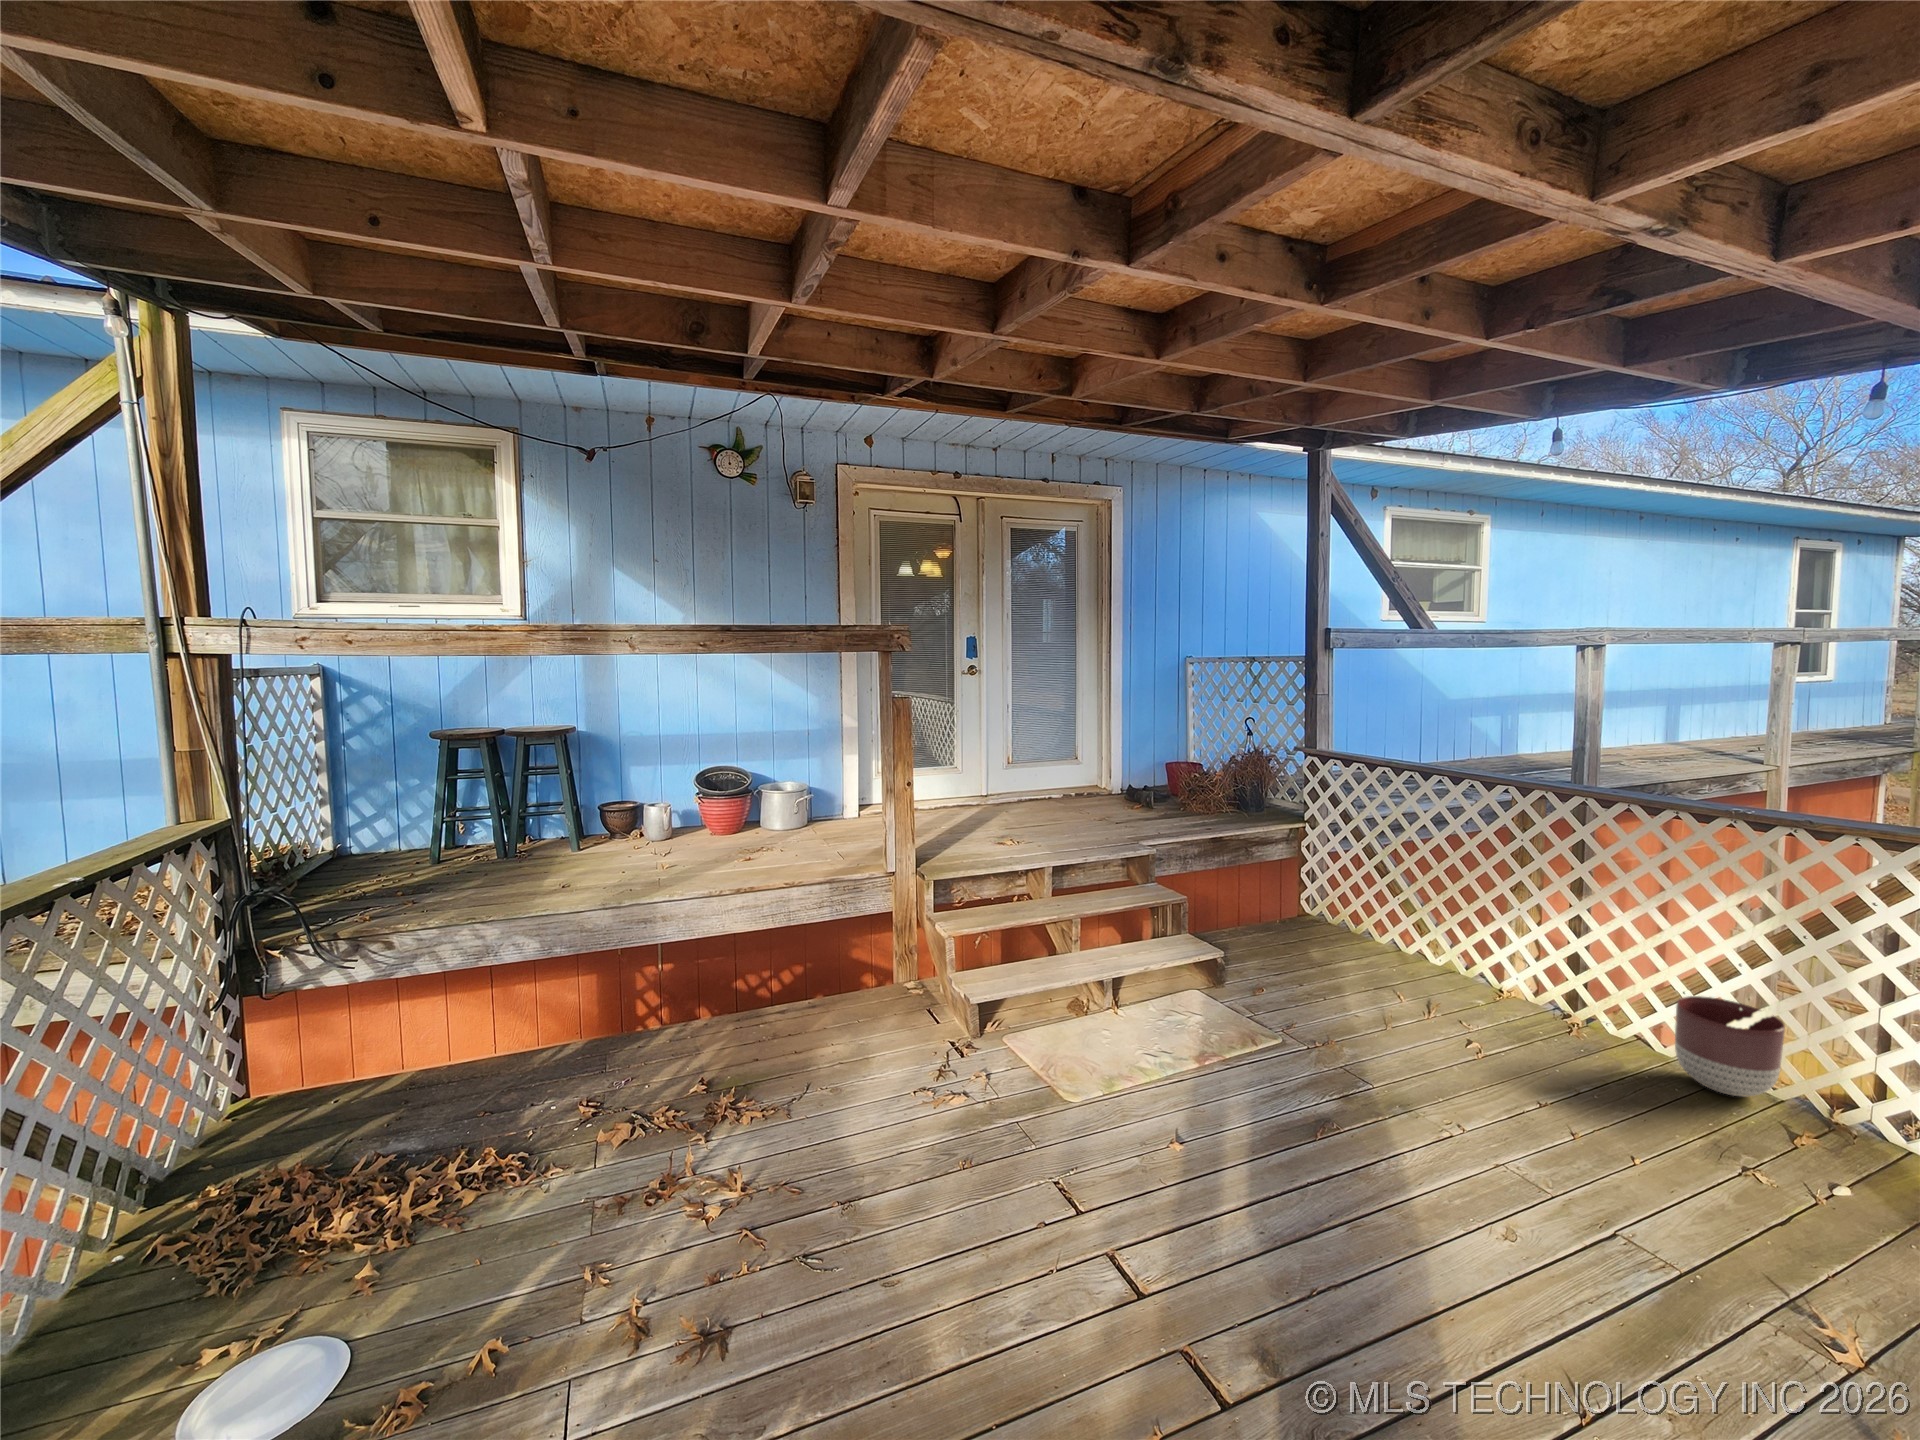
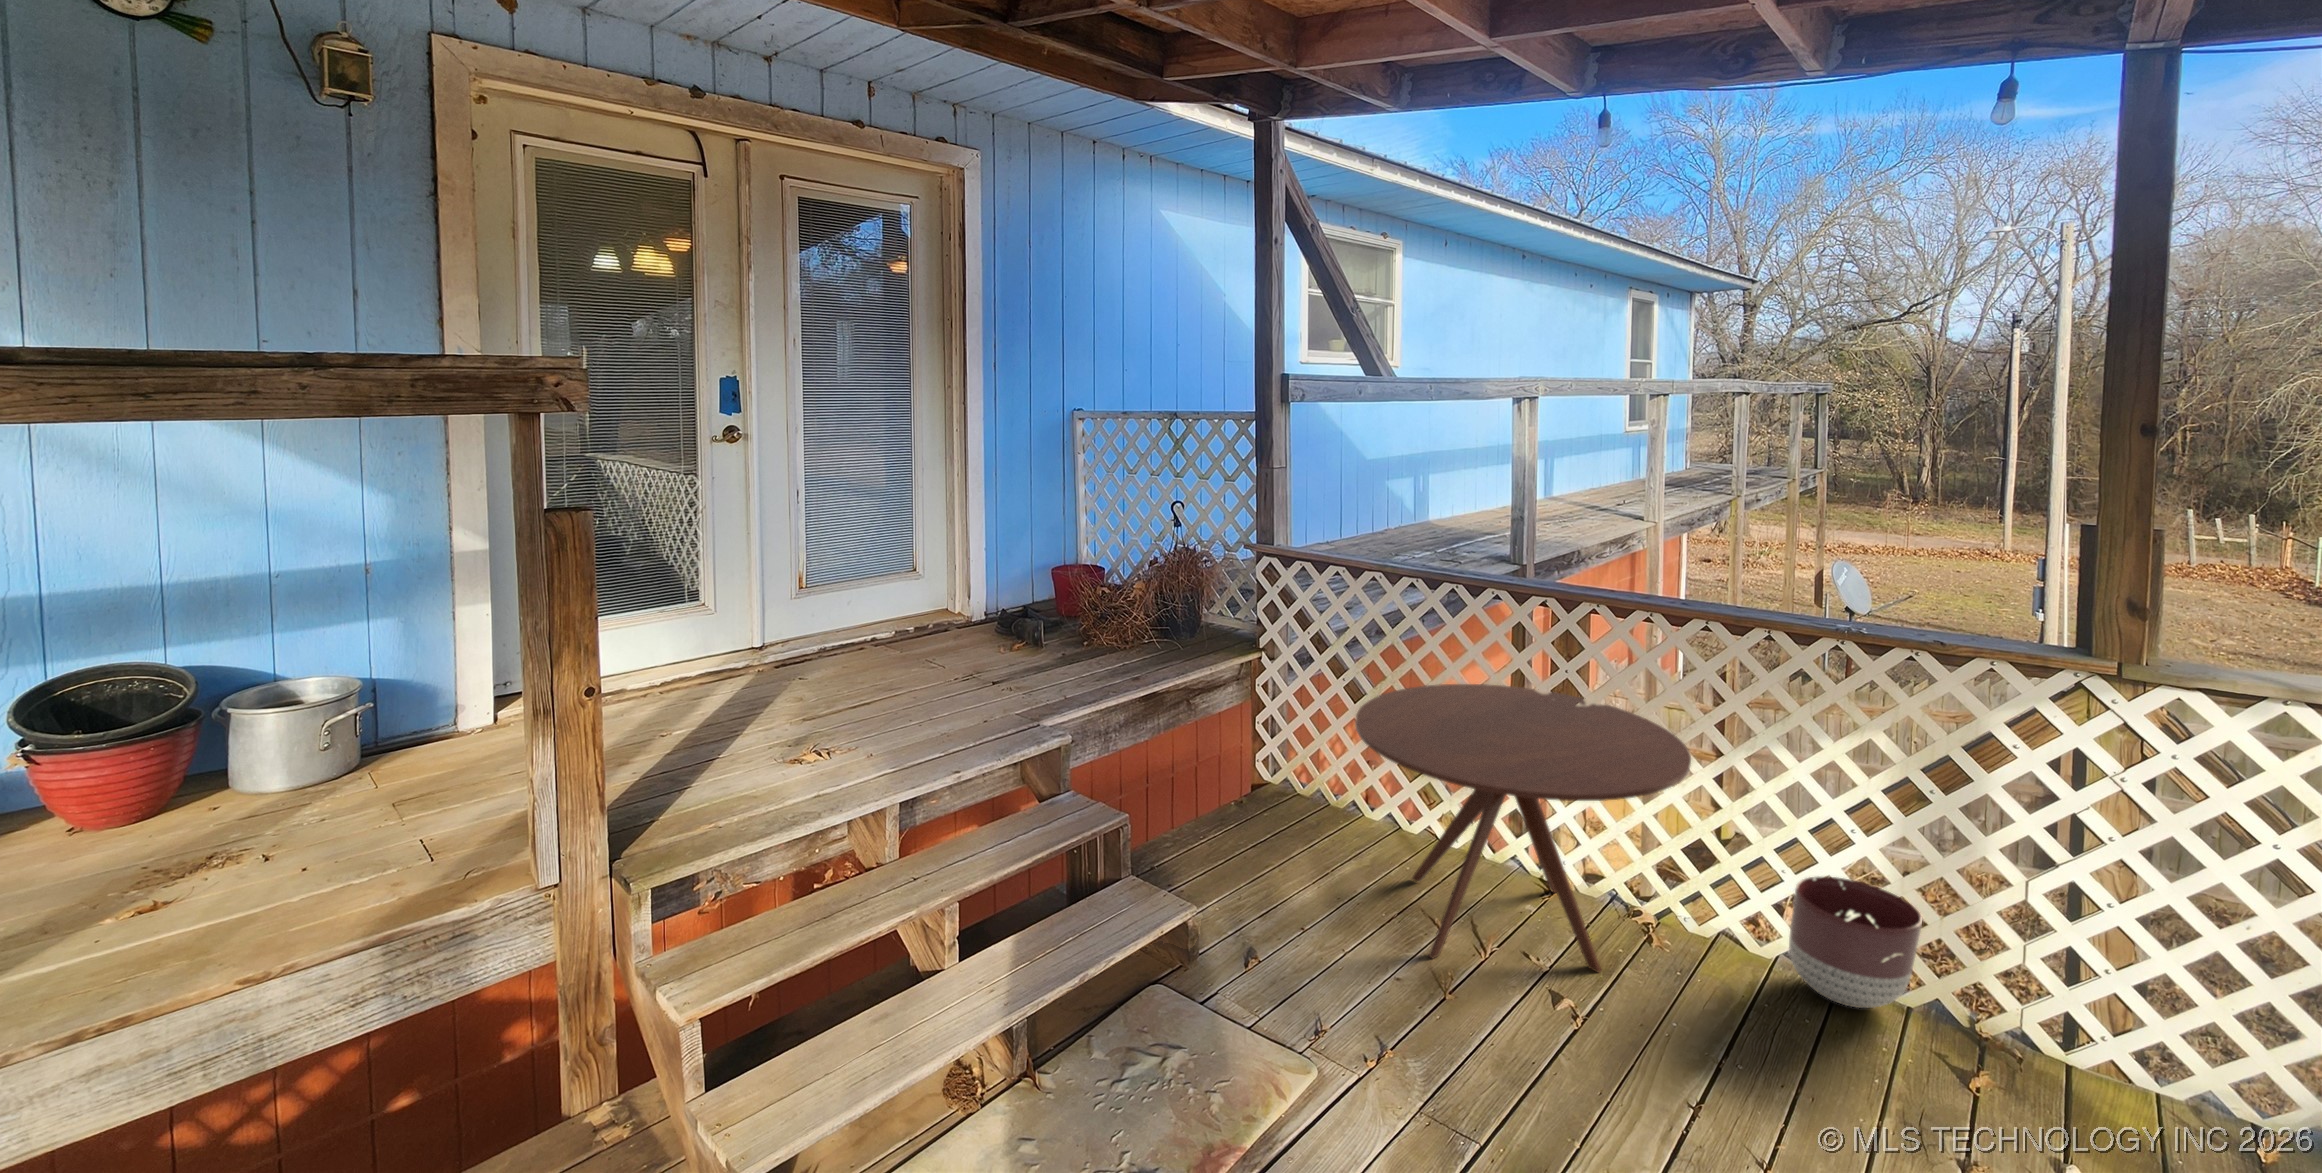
round table: none [1334,842,1588,1043] -> present [1355,684,1691,973]

